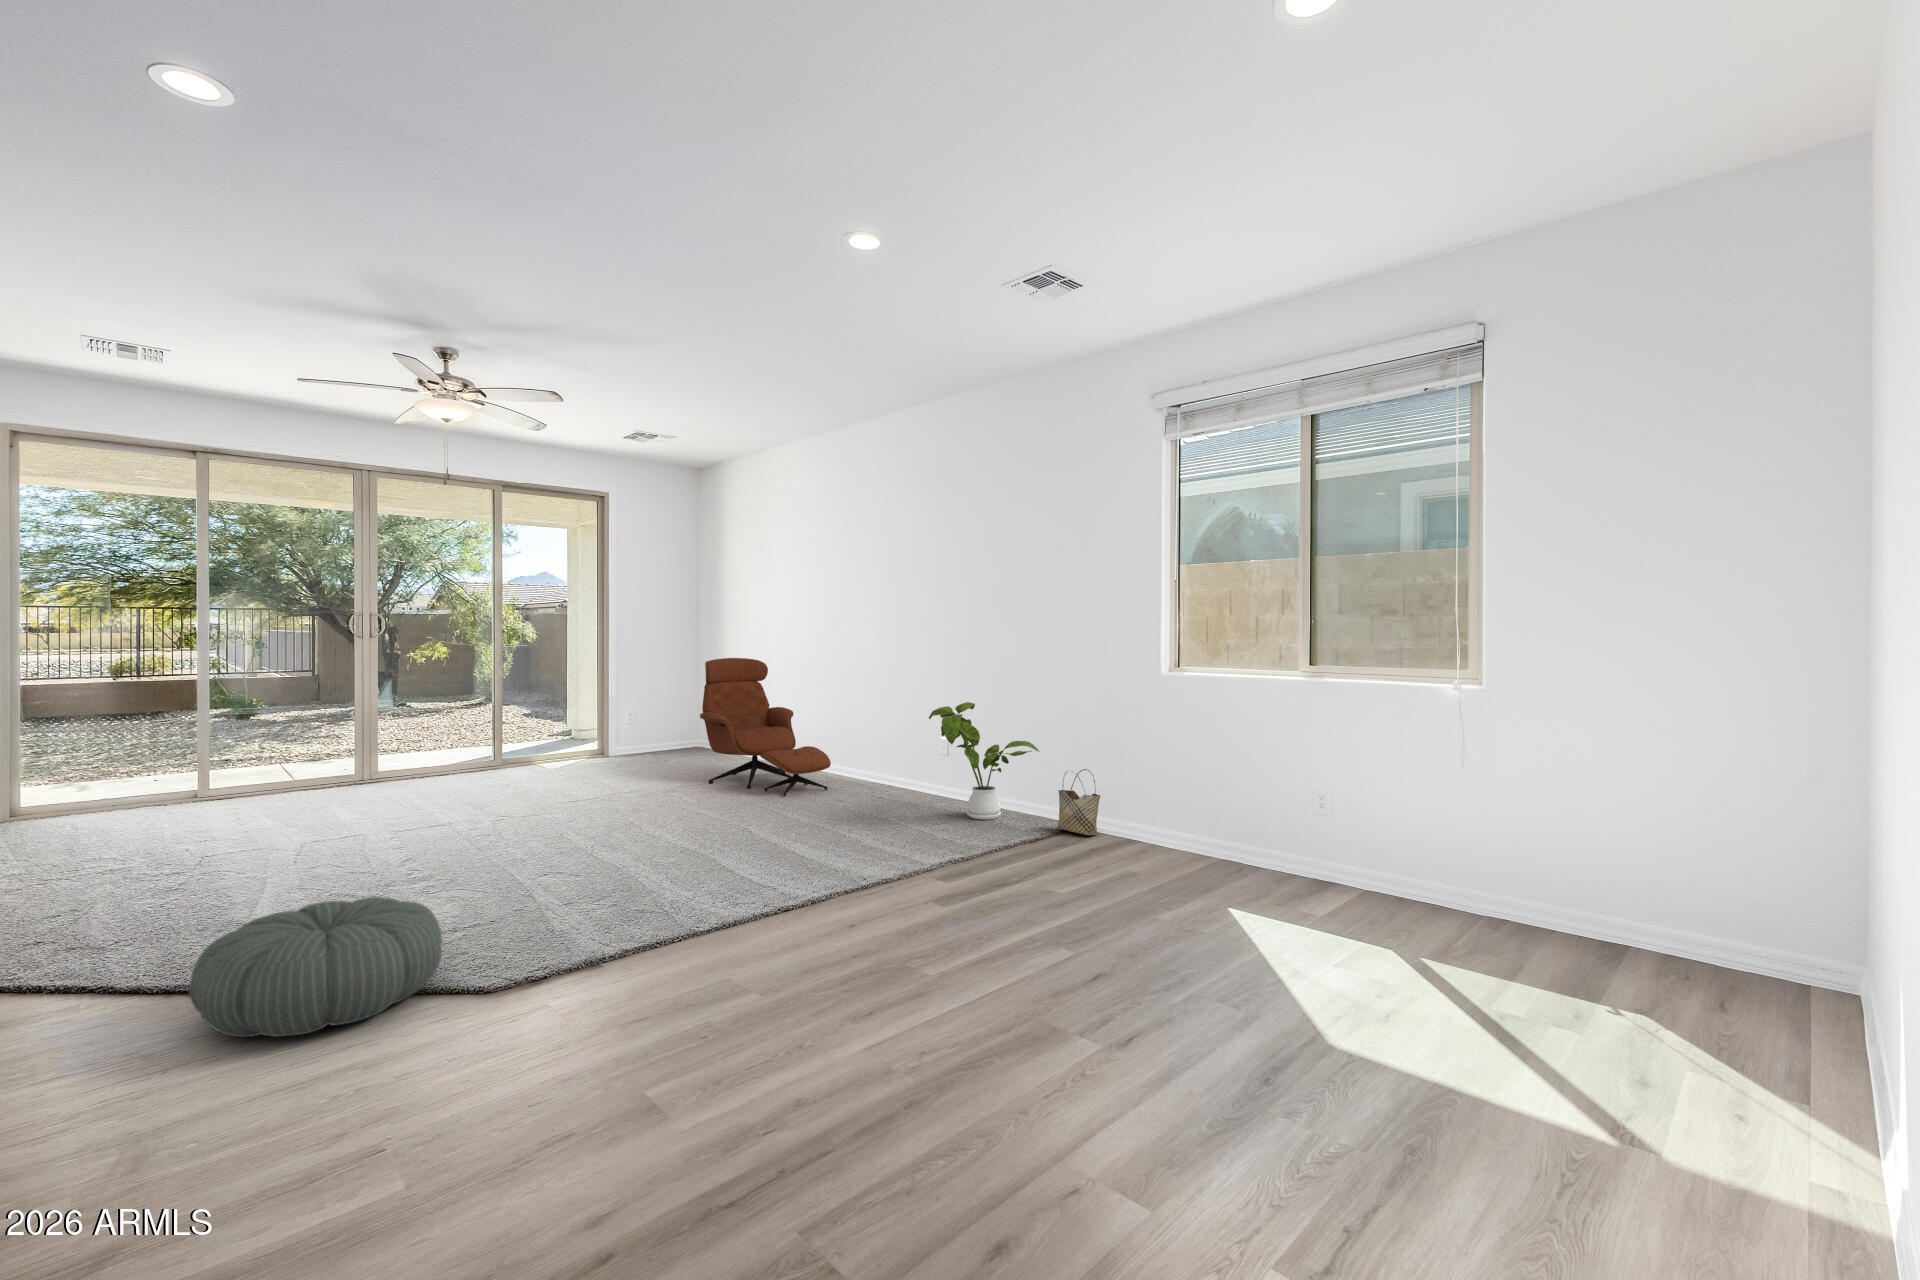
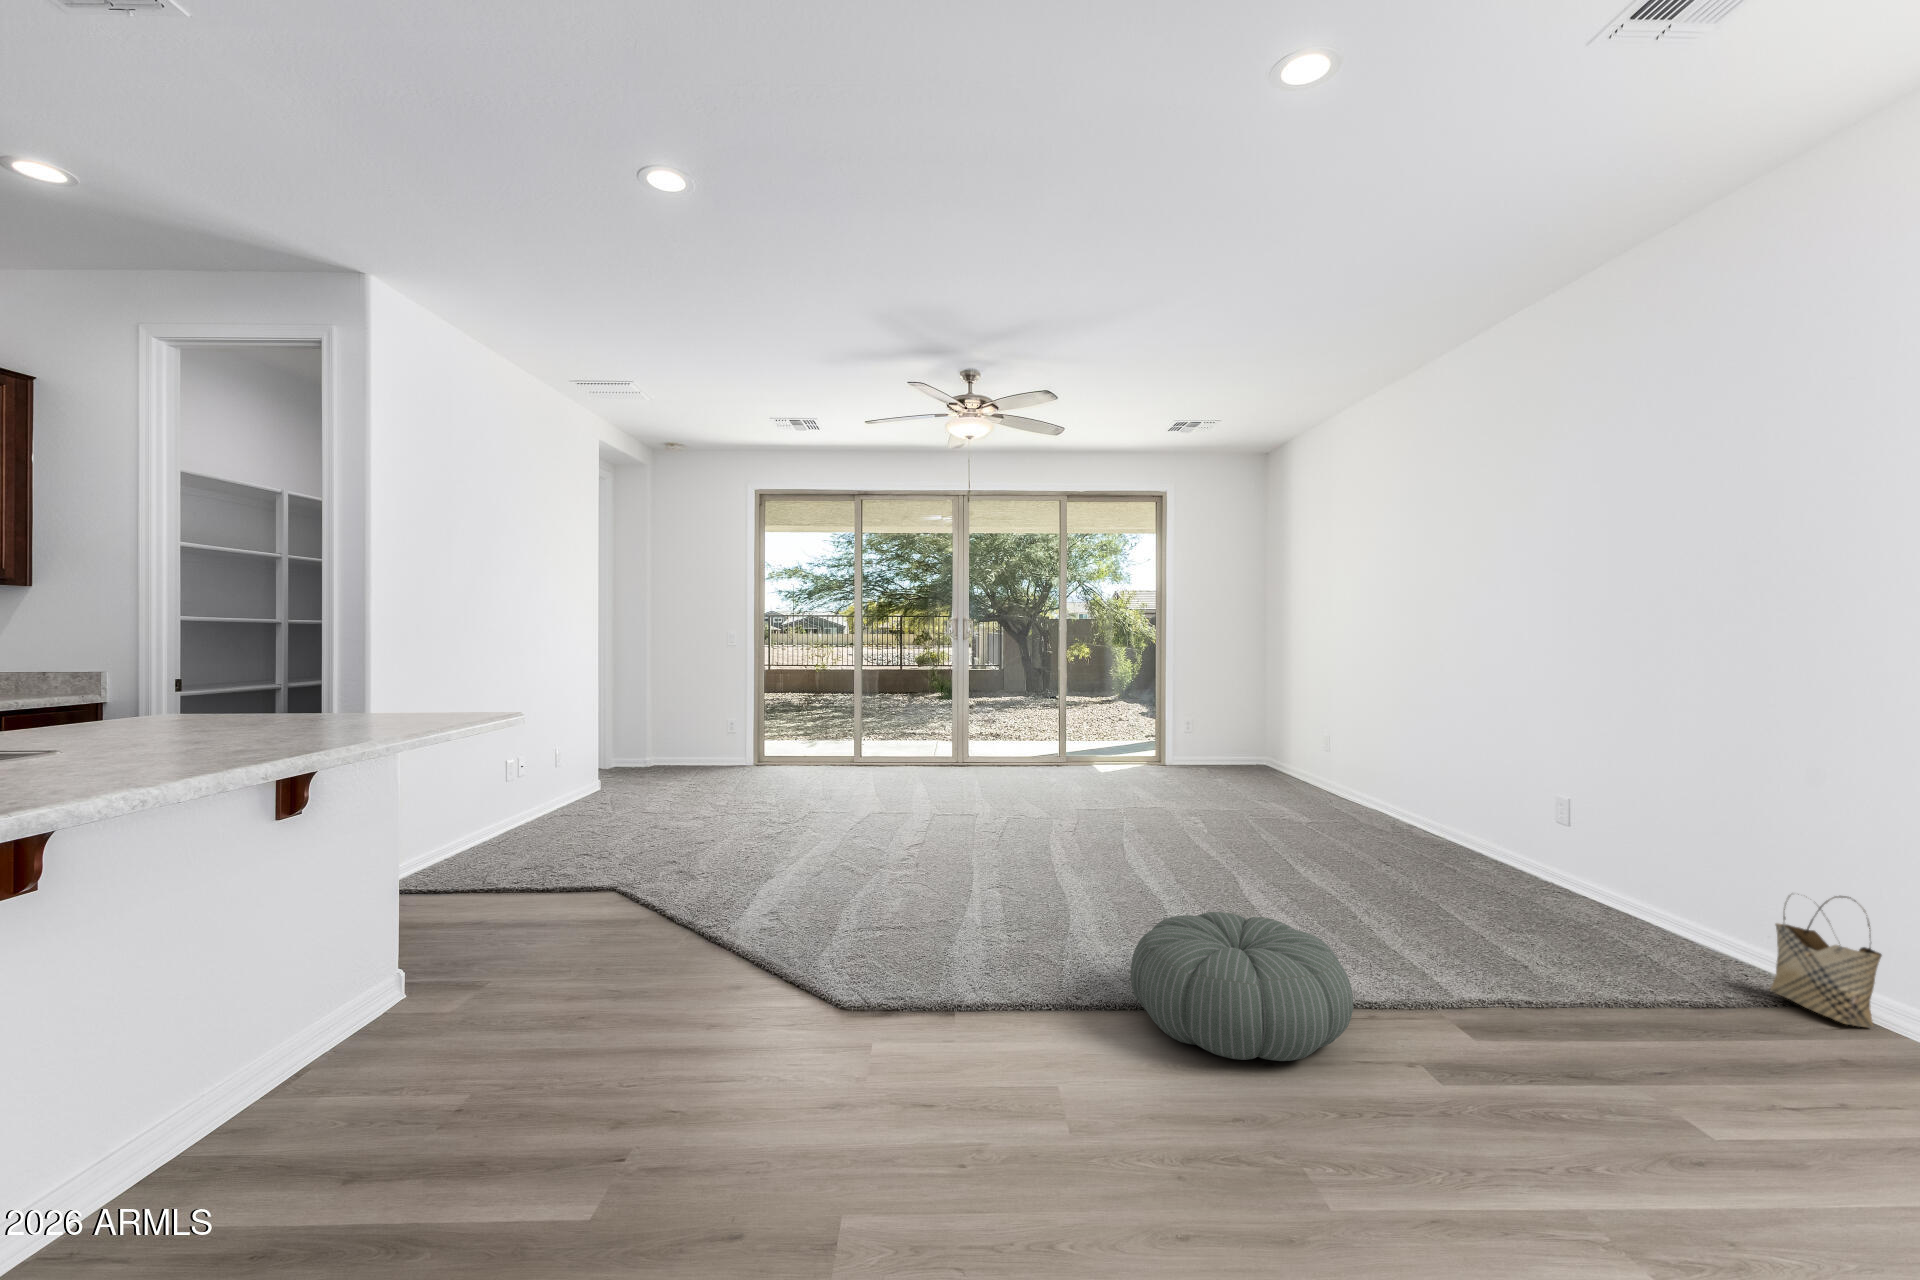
lounge chair: present [700,658,831,796] -> none [1234,667,1388,843]
house plant: present [929,702,1039,820] -> none [1511,748,1737,942]
pouf: present [189,897,442,1037] -> present [1130,912,1353,1061]

